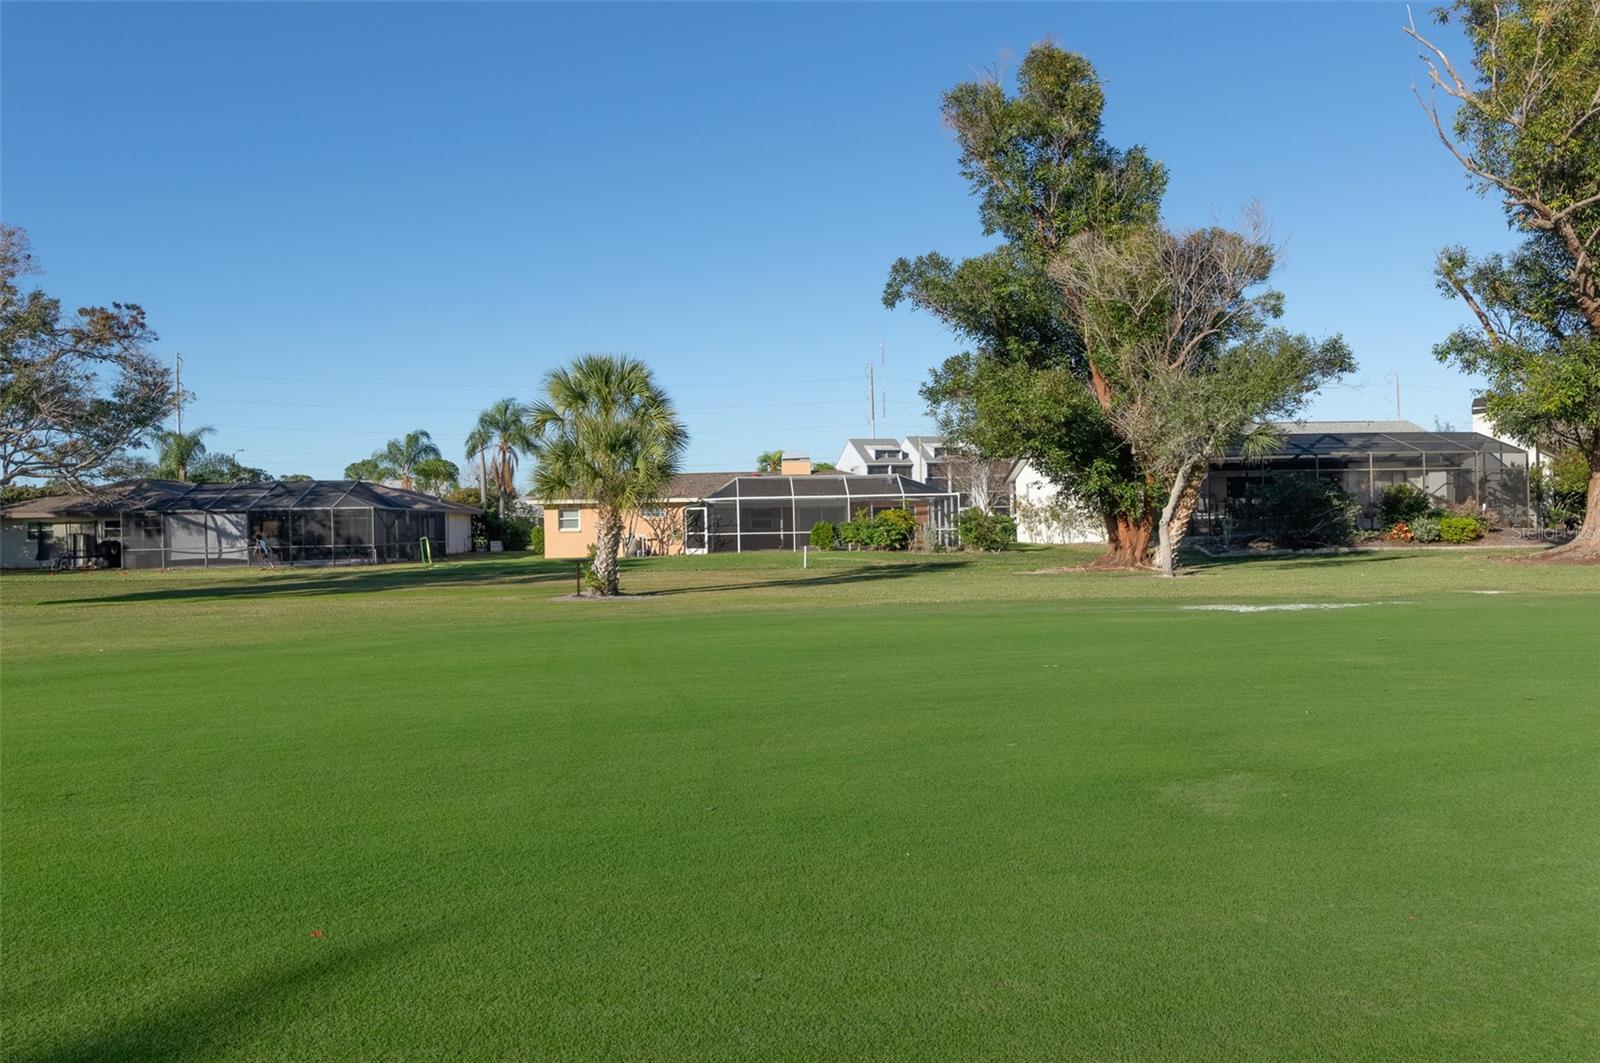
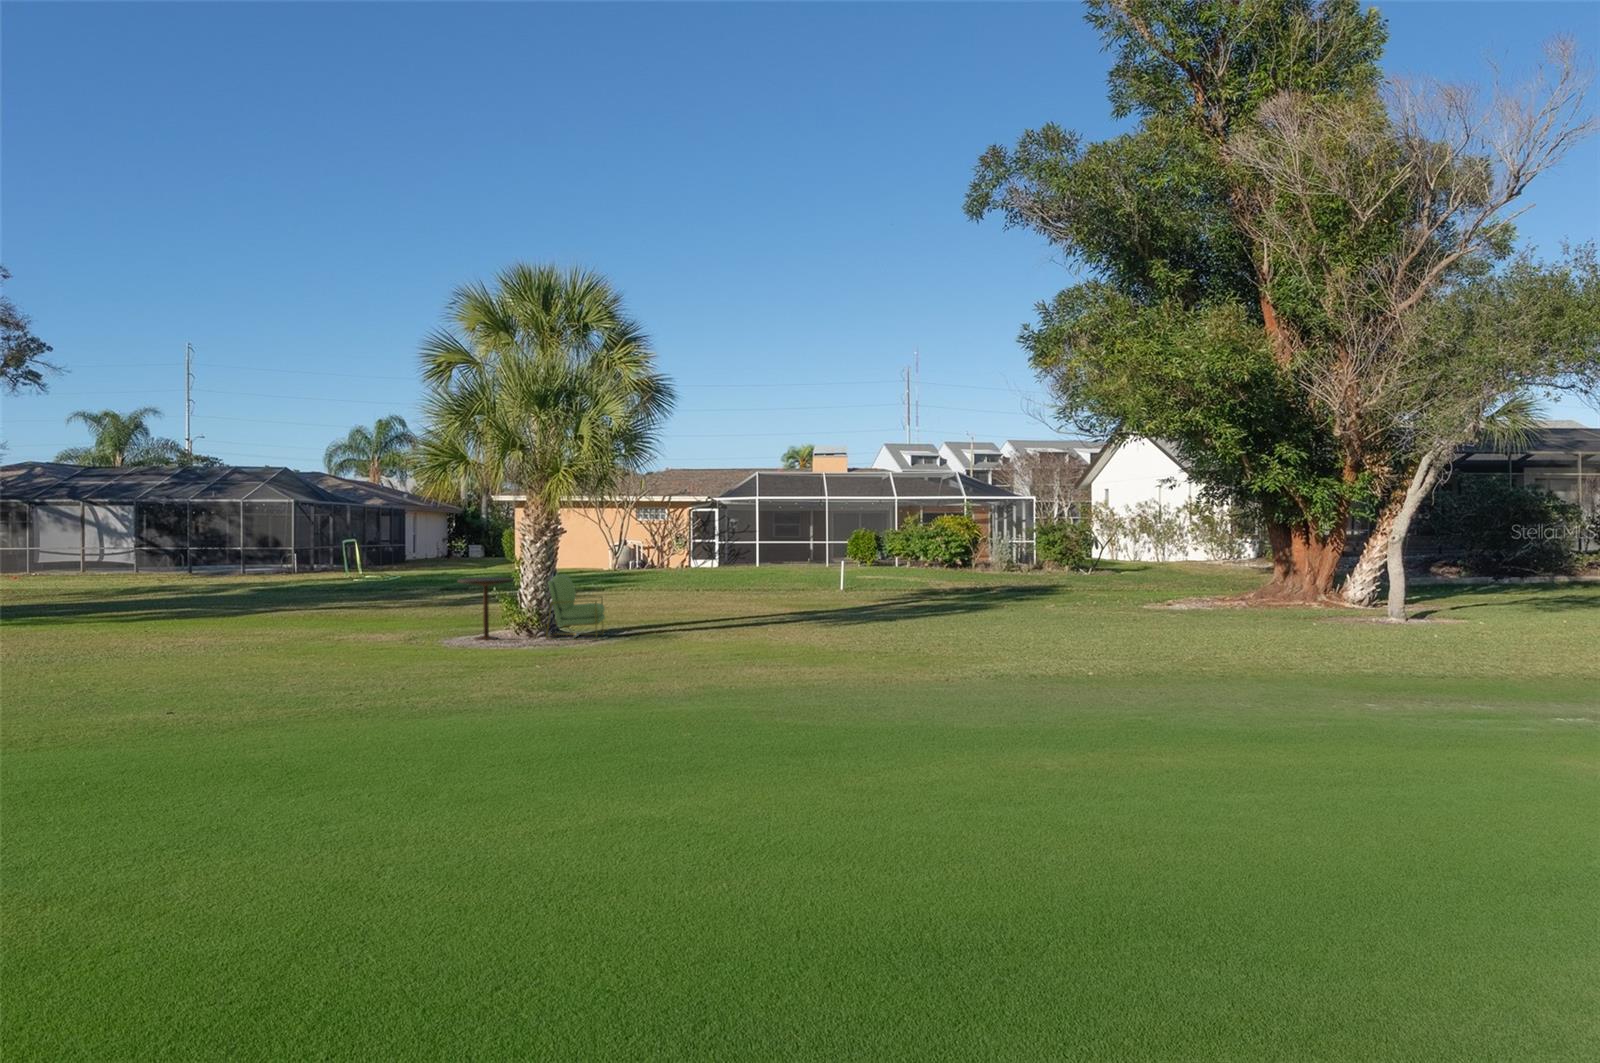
chair: none [616,555,651,596] -> present [546,574,605,640]

